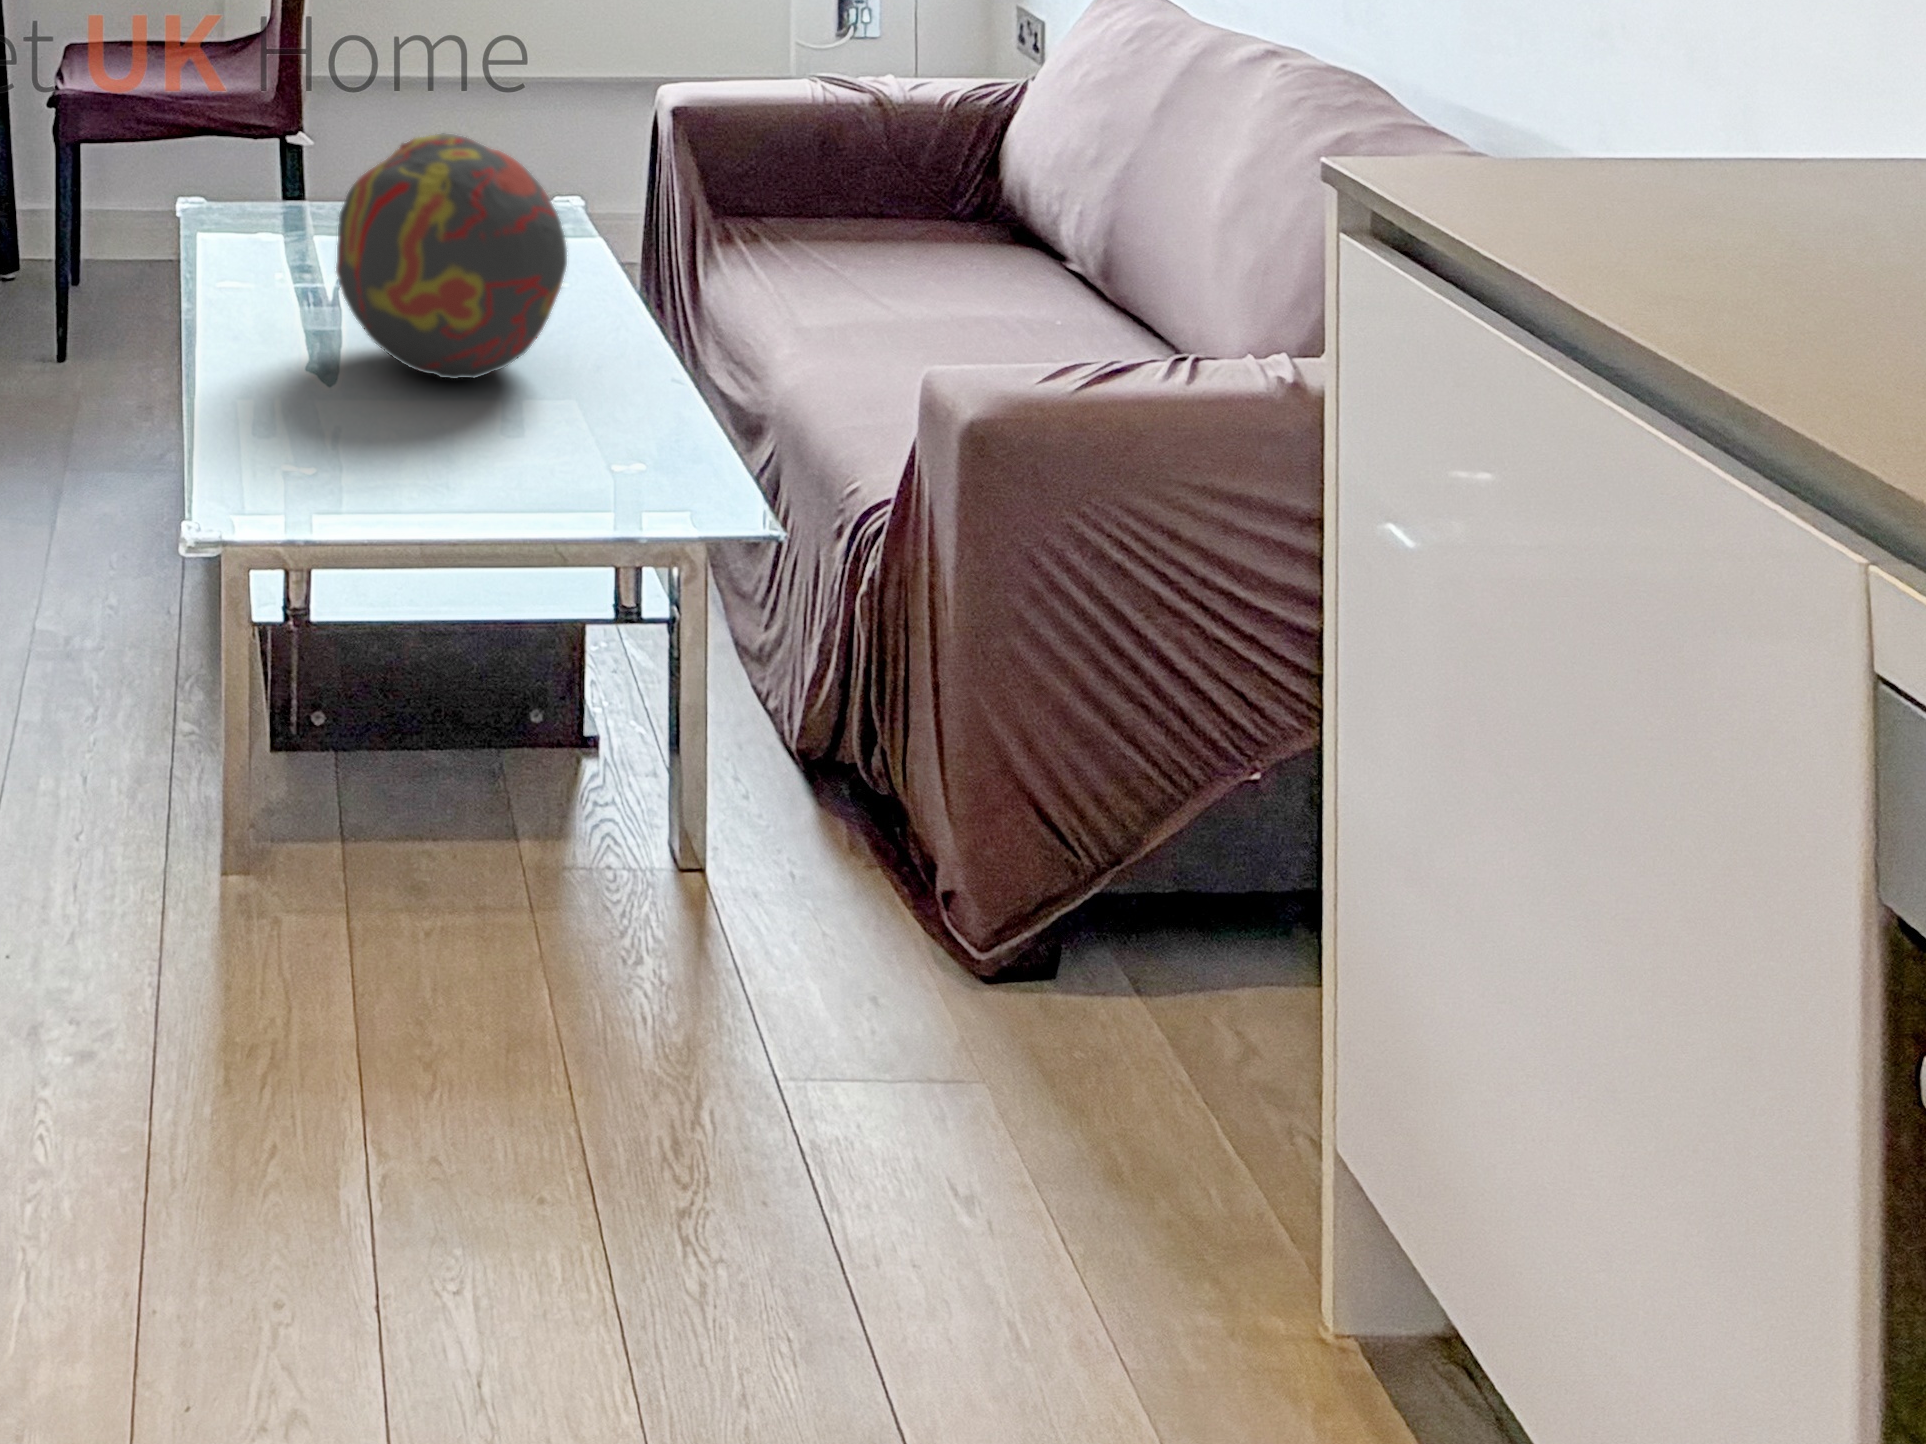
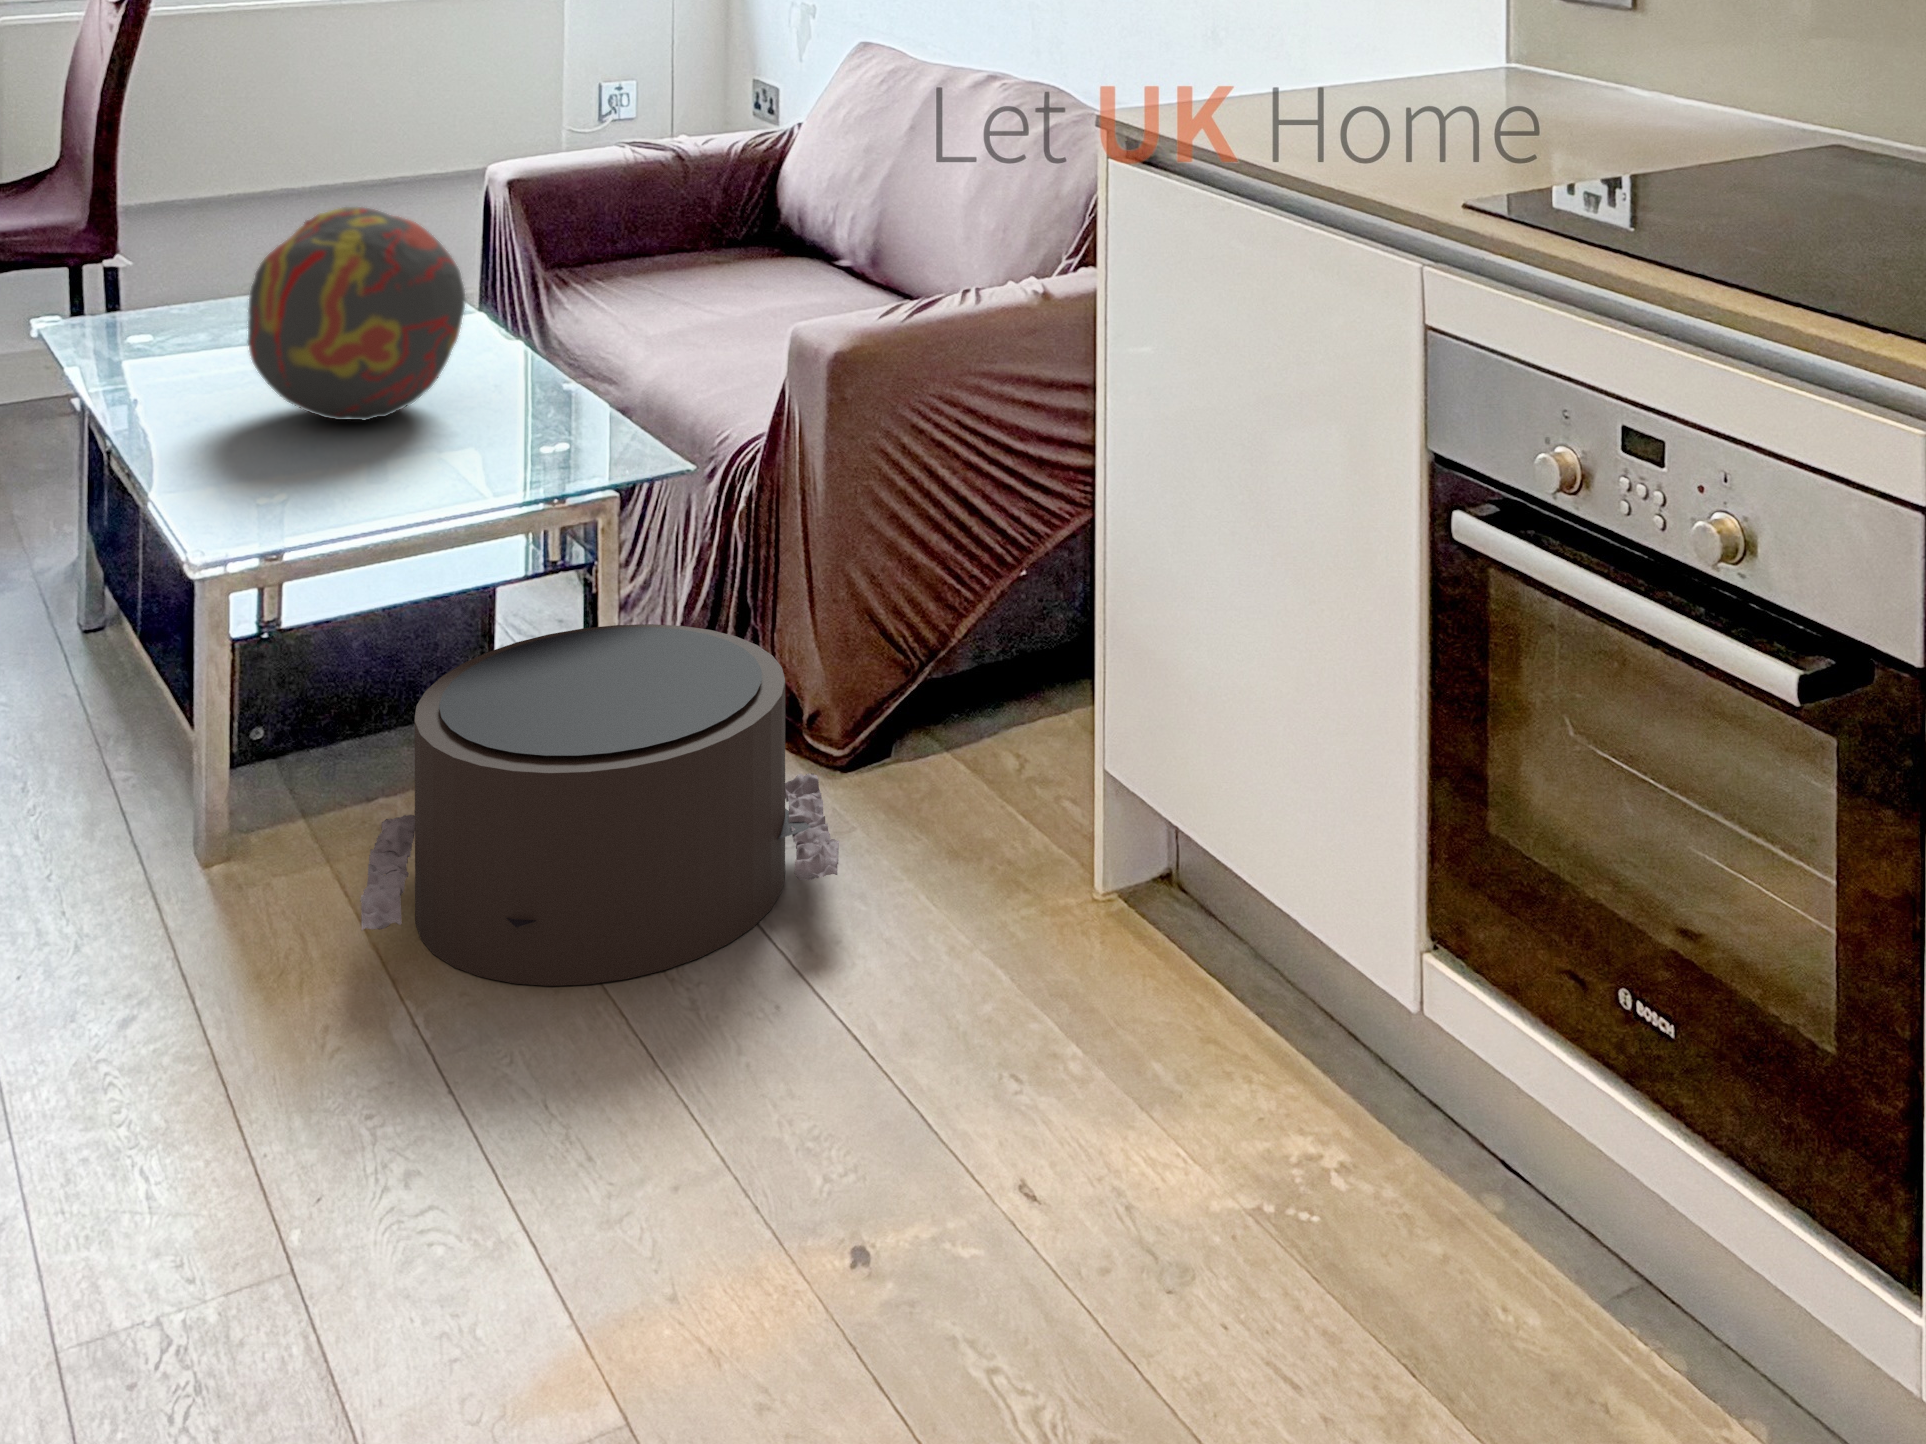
pouf: none [323,699,924,1202] -> present [360,624,839,986]

